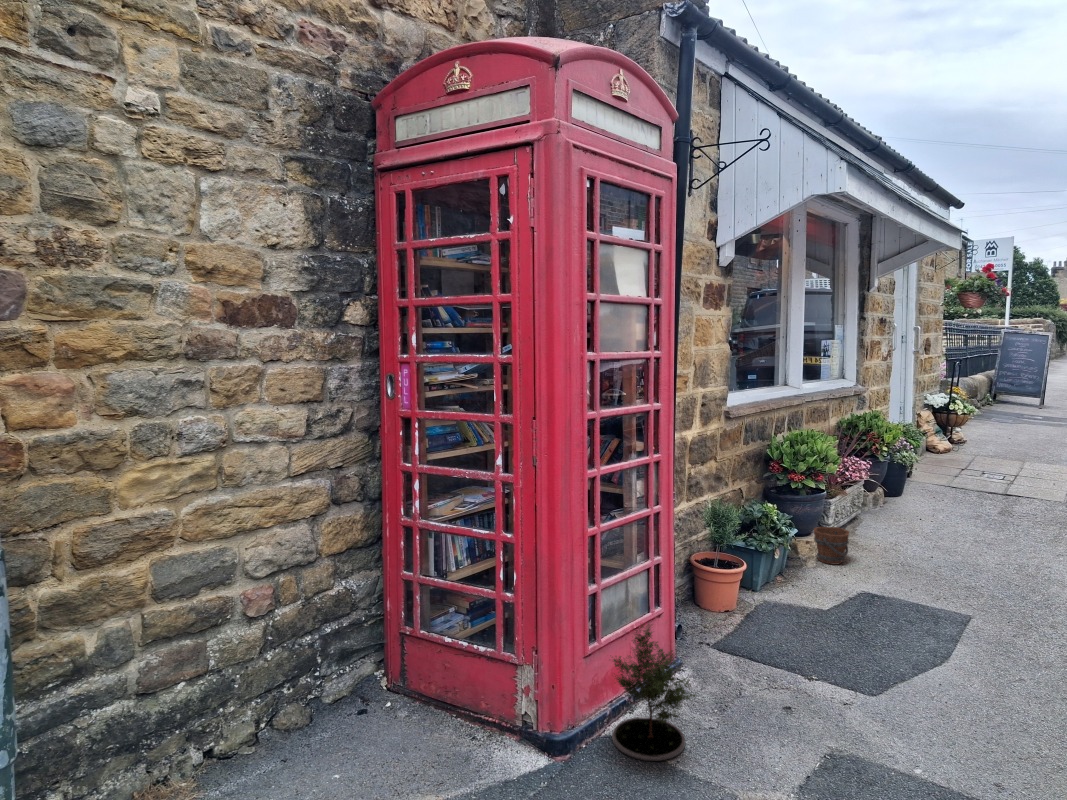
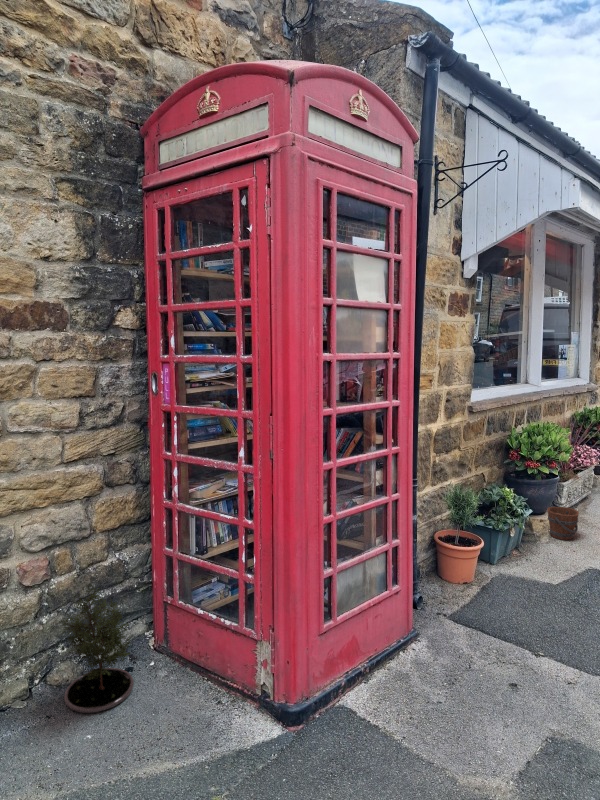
potted tree: present [612,624,695,761] -> present [63,584,134,713]

